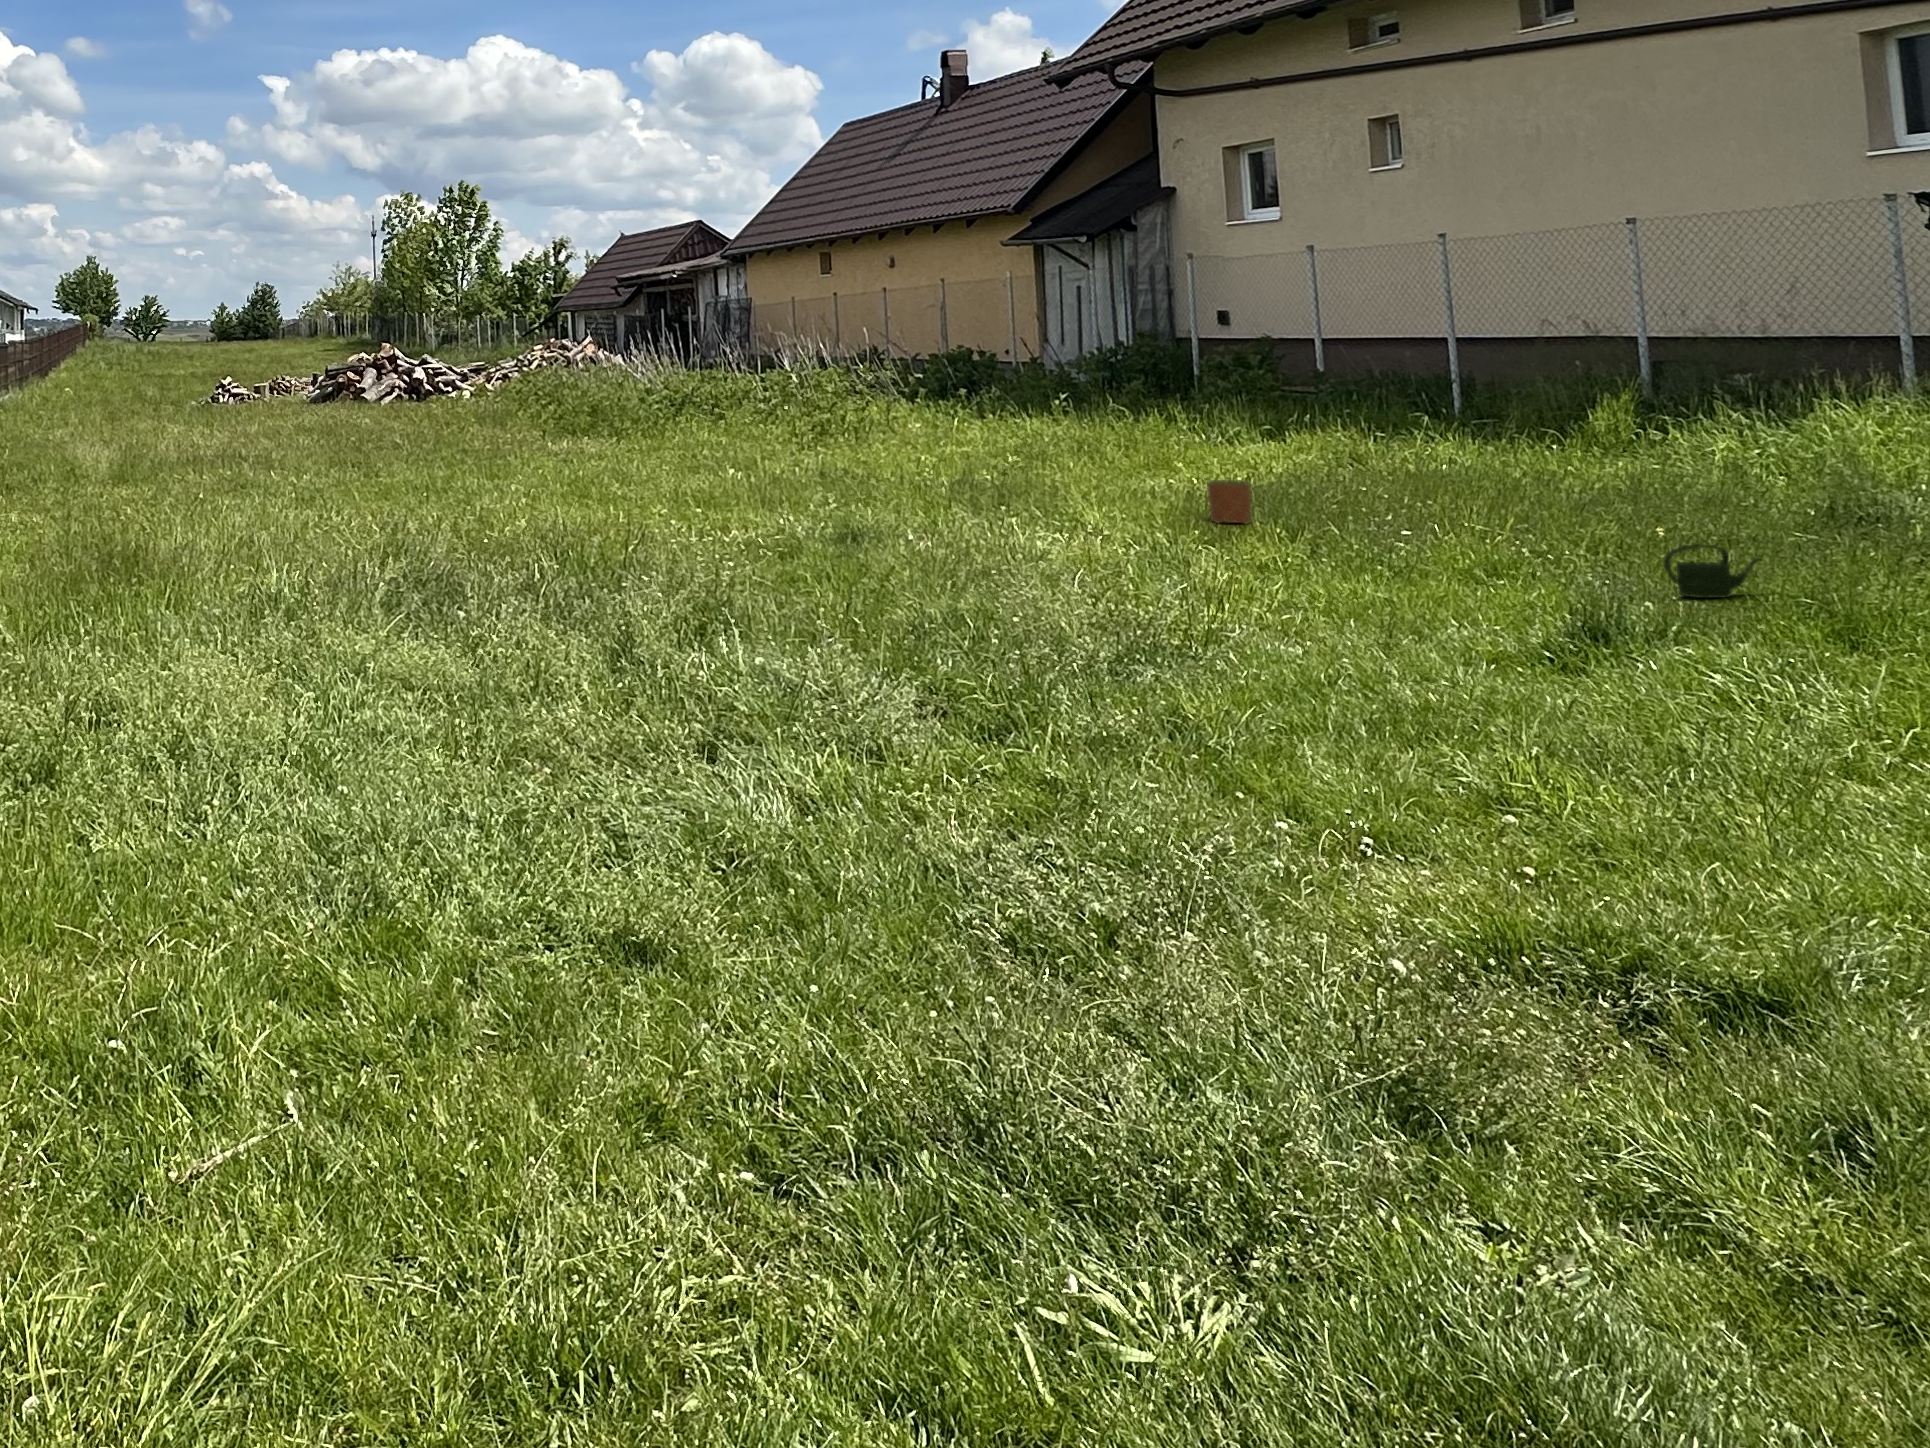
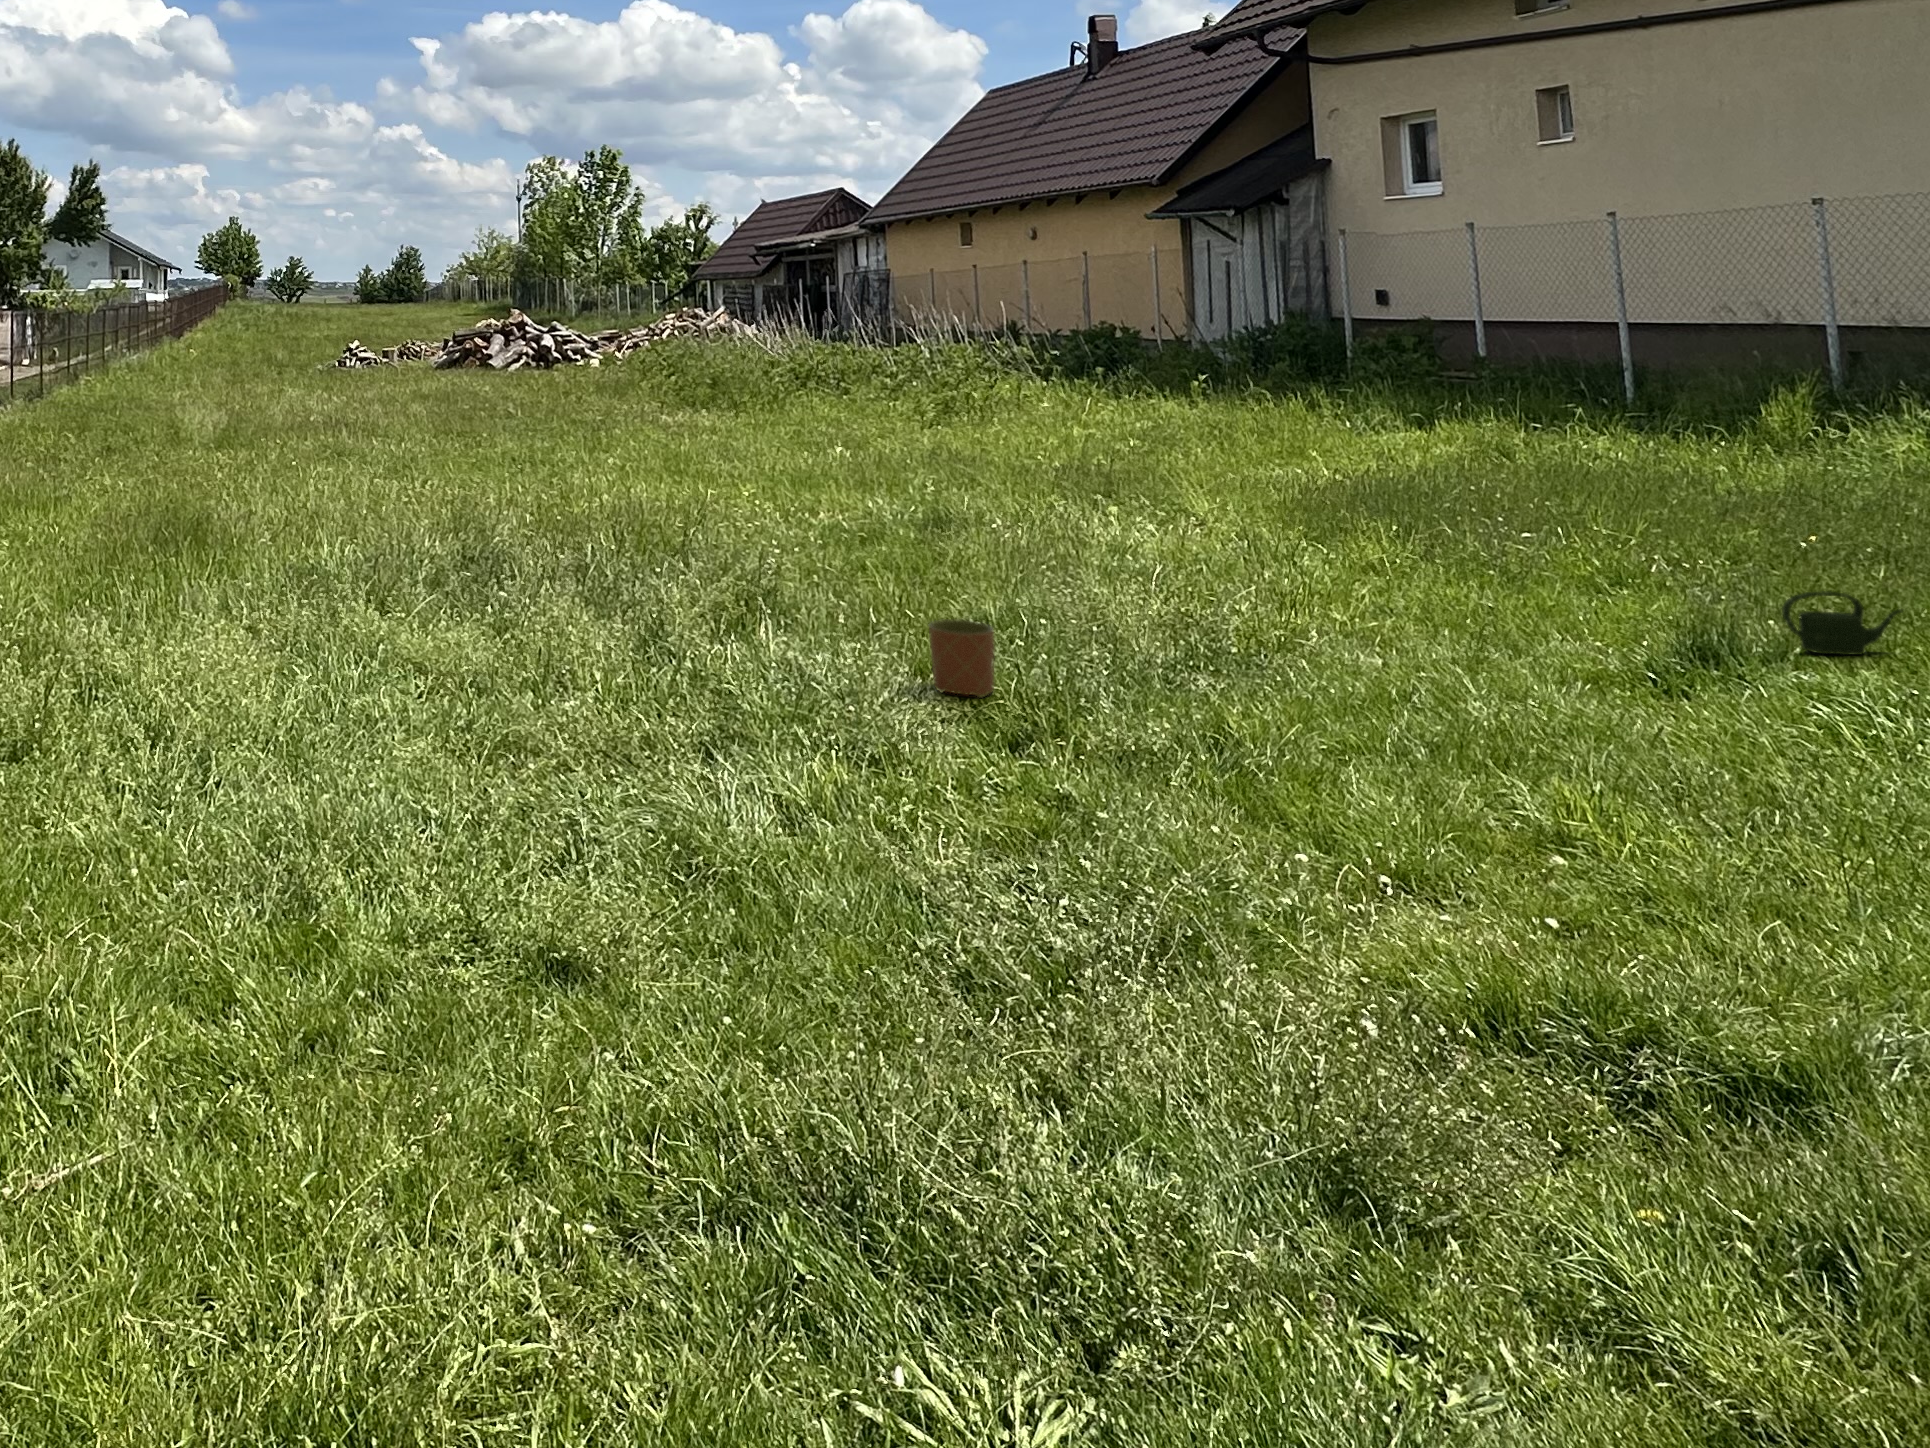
planter: present [1207,480,1252,524] -> present [929,619,995,697]

